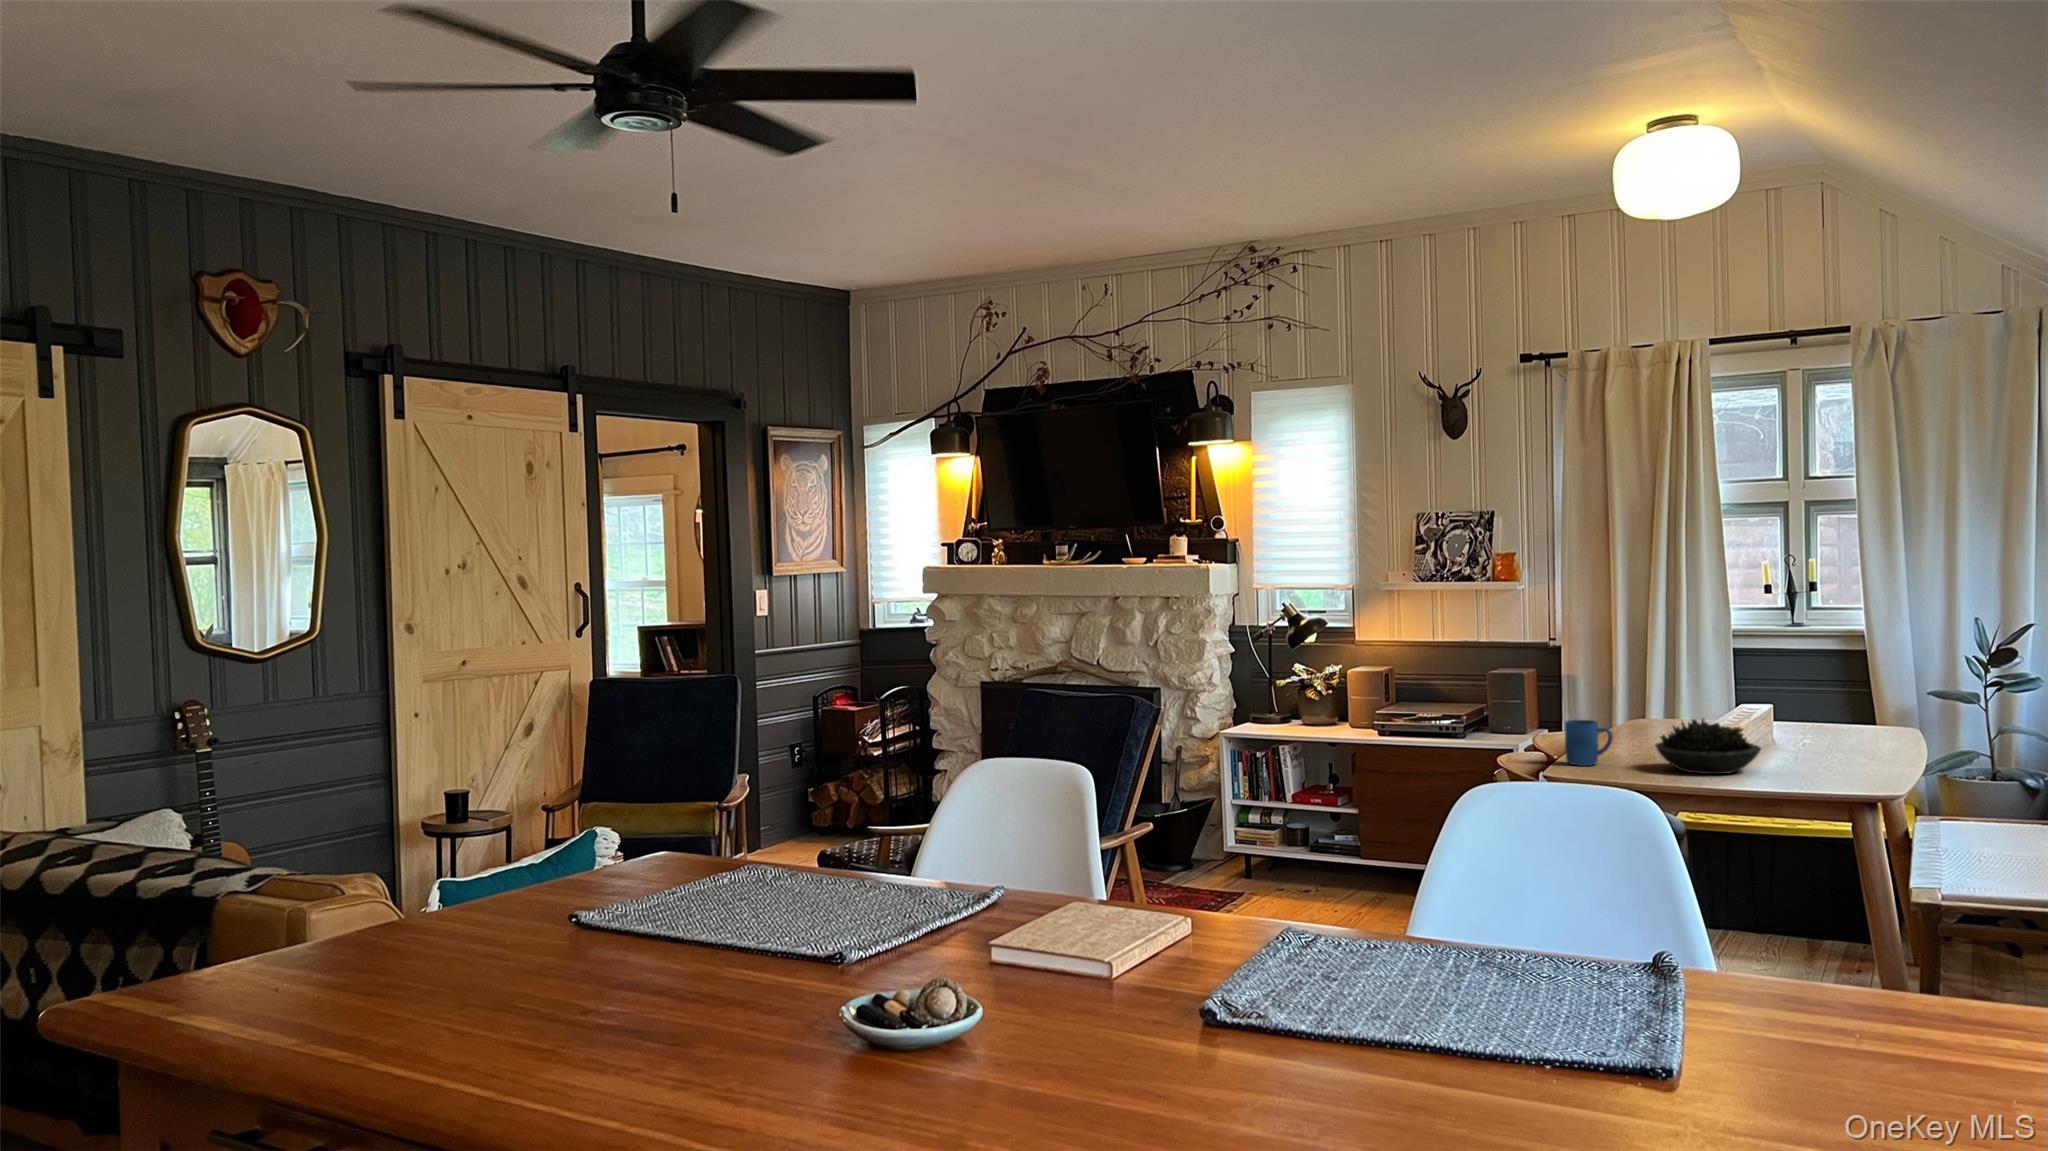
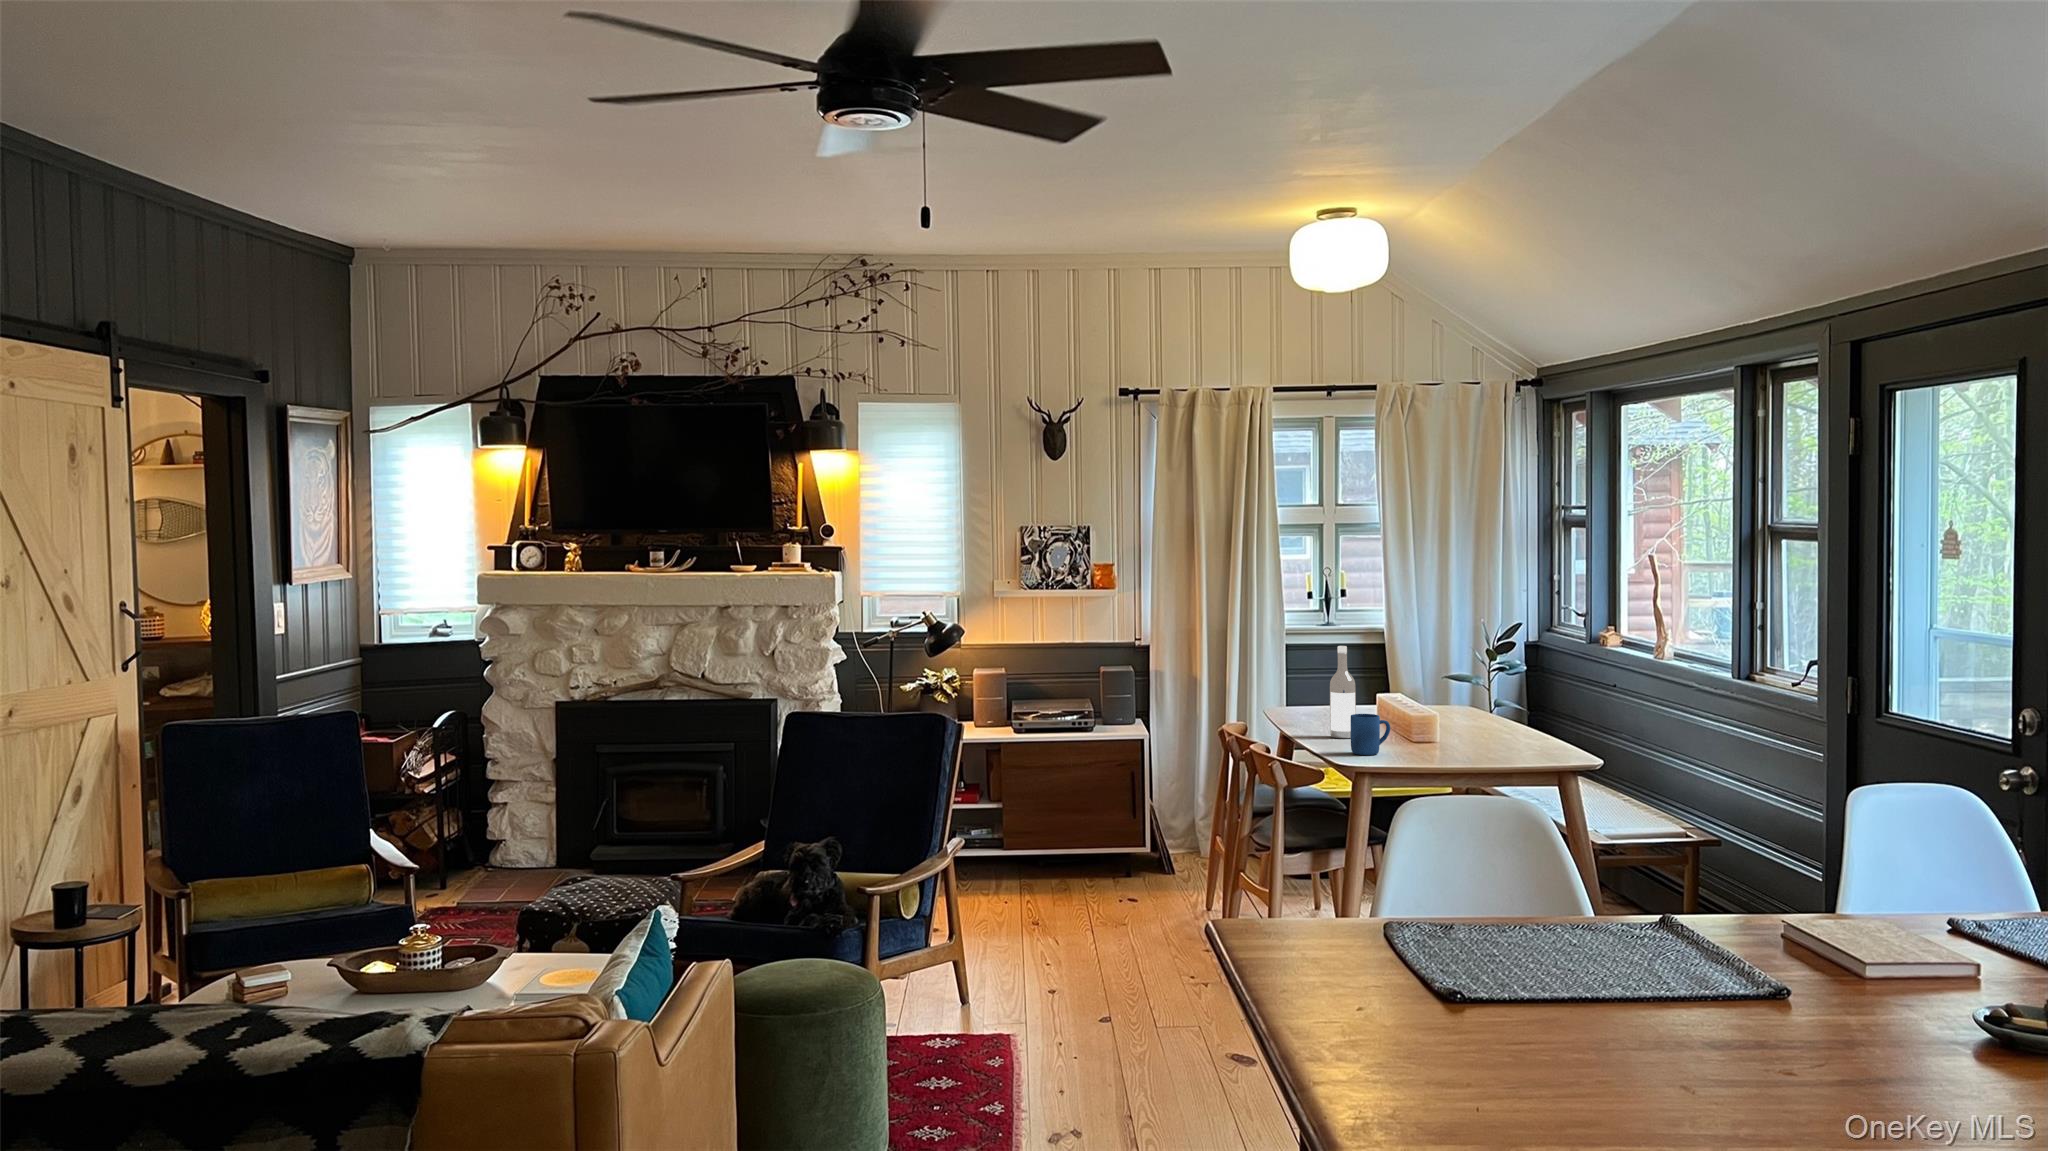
wine bottle: none [1607,645,1639,750] -> present [1330,646,1356,738]
succulent plant: present [1655,719,1761,774] -> none [1424,707,1511,755]

